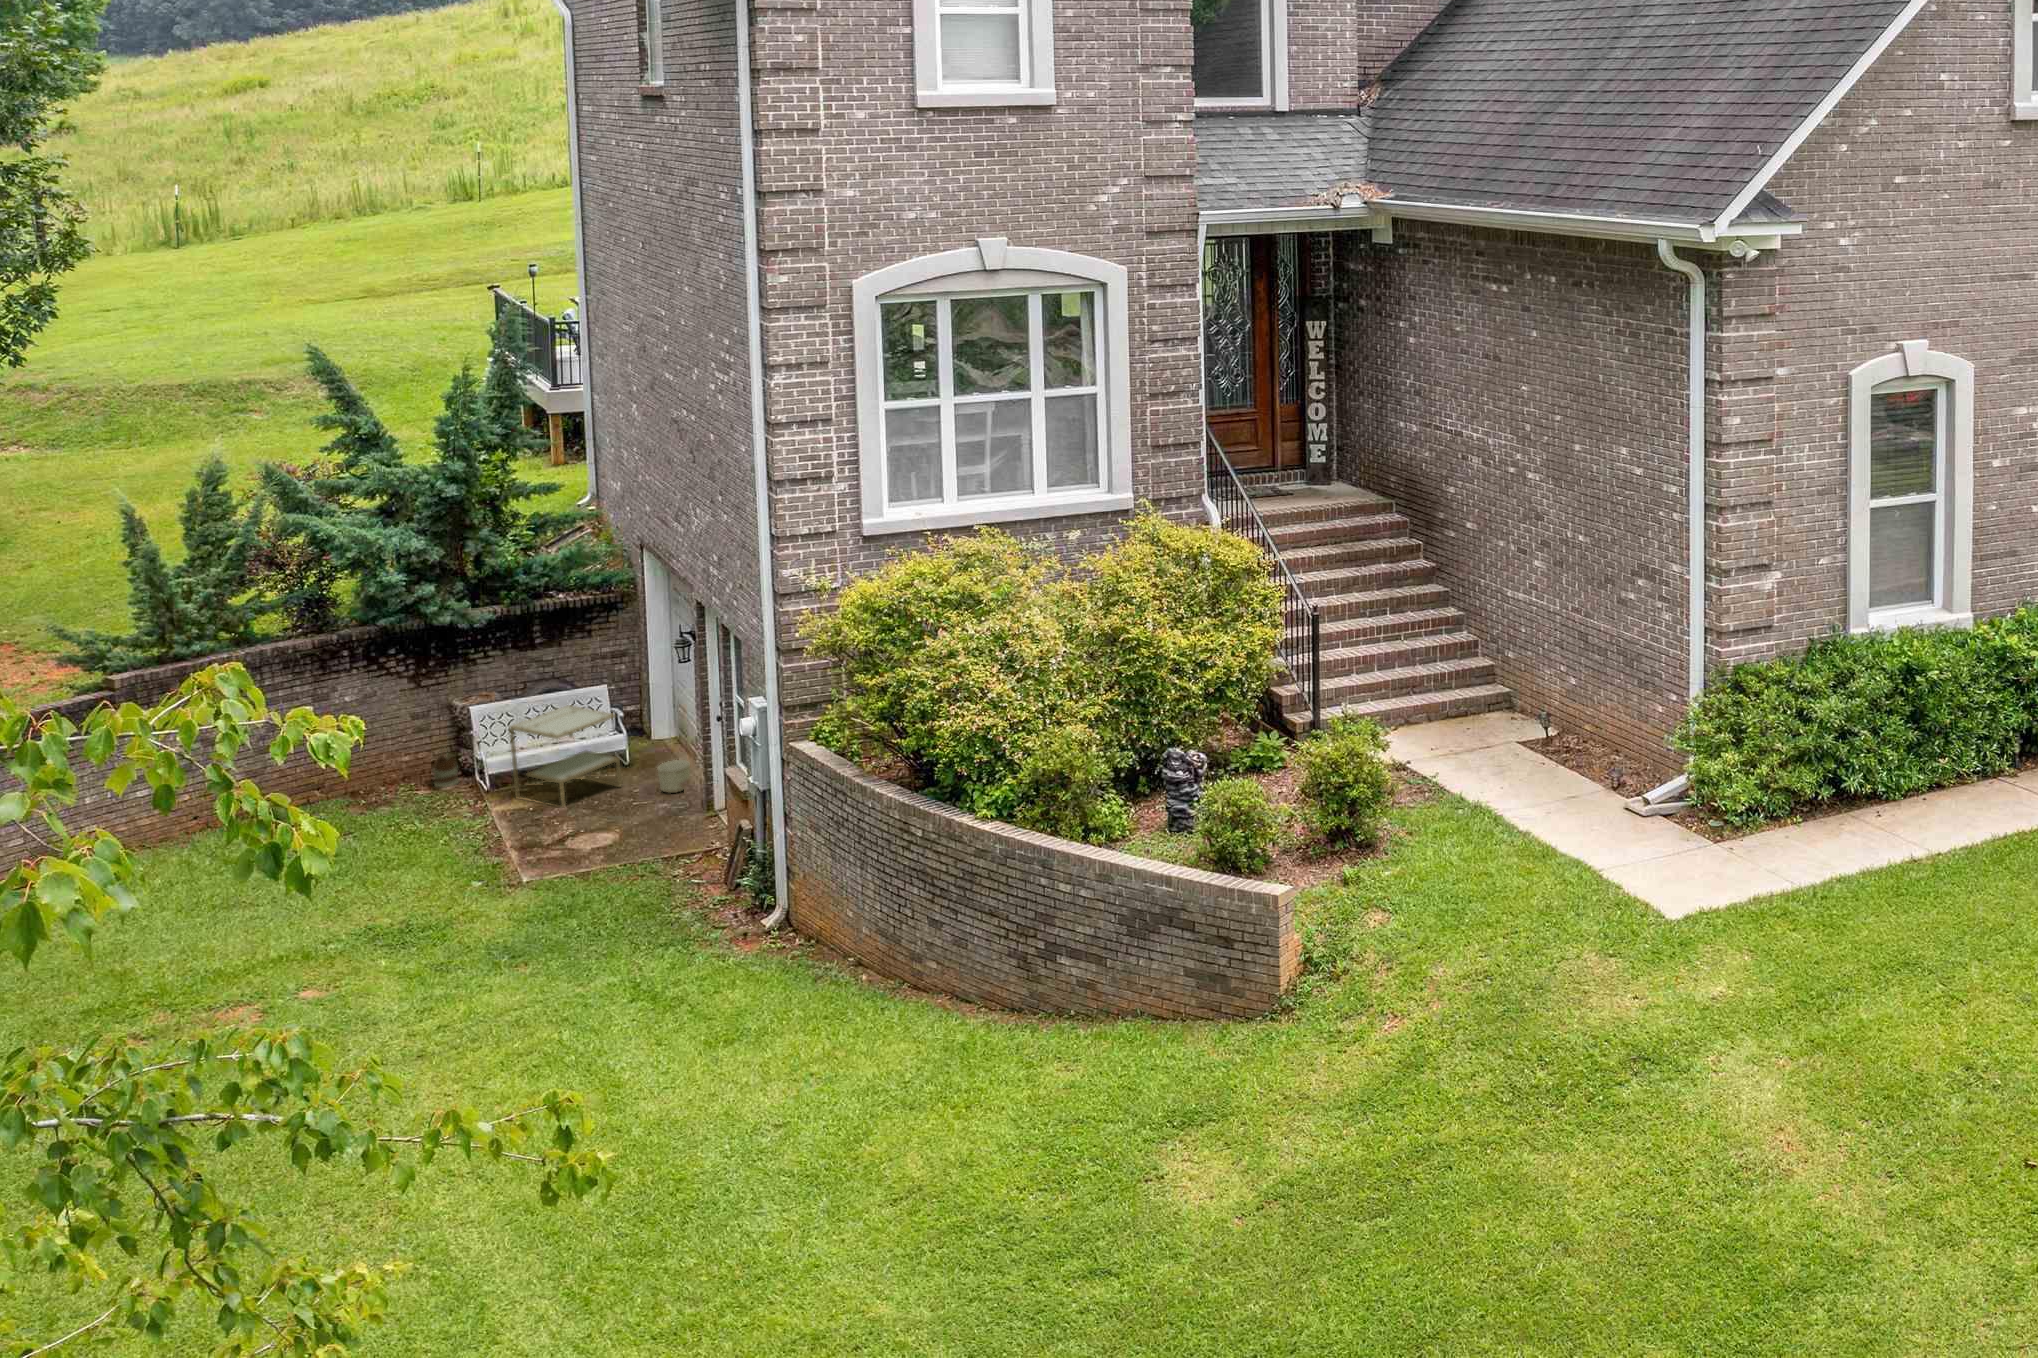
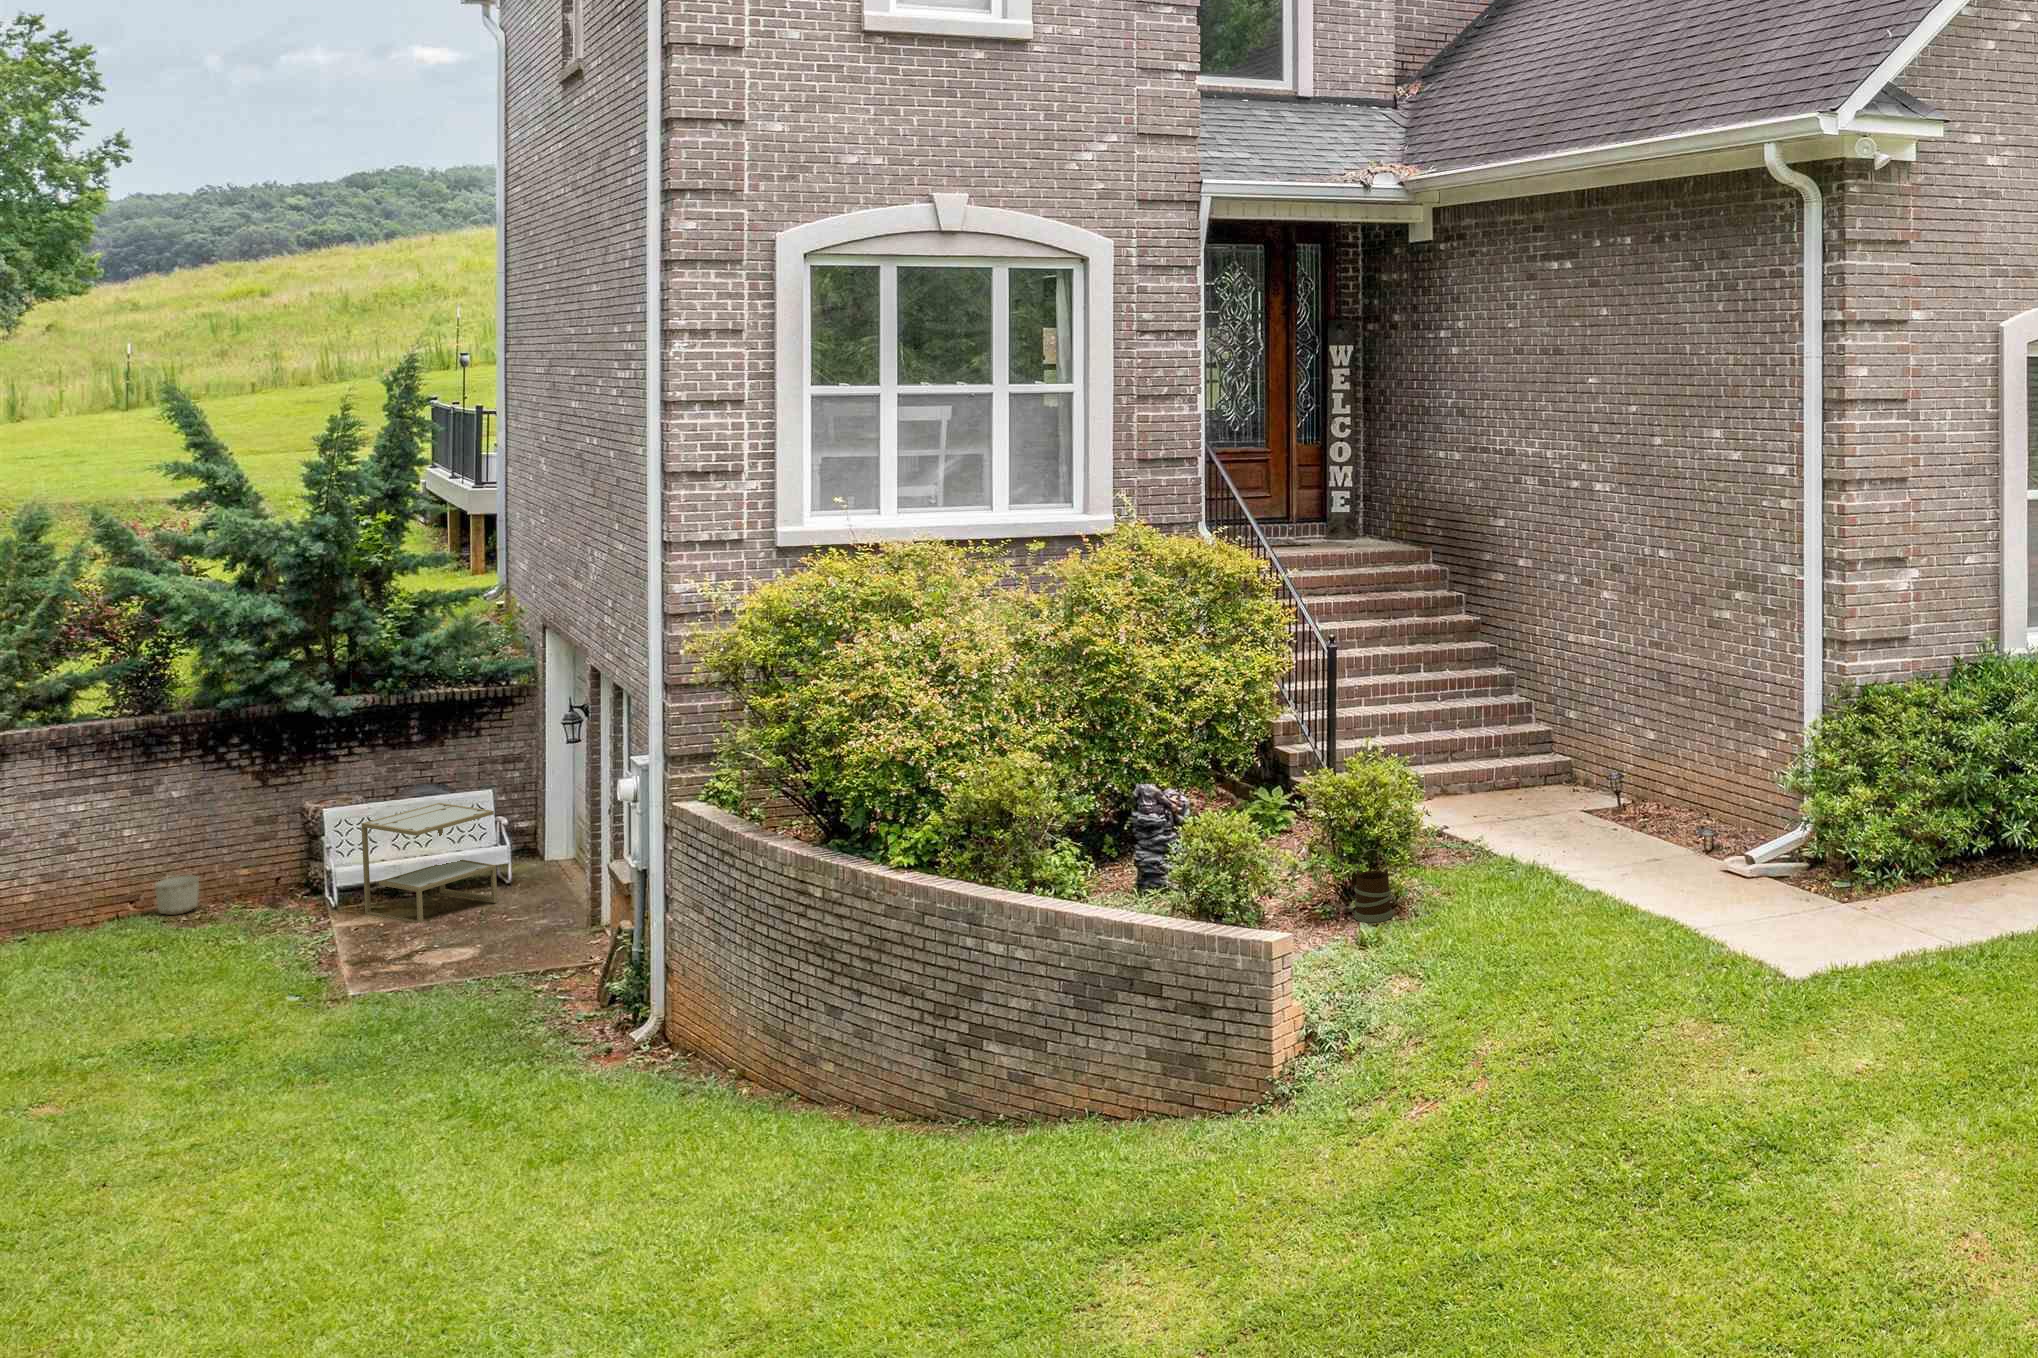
wooden bucket: present [434,755,460,787] -> present [1354,849,1393,922]
planter: present [658,760,690,793] -> present [155,876,199,915]

